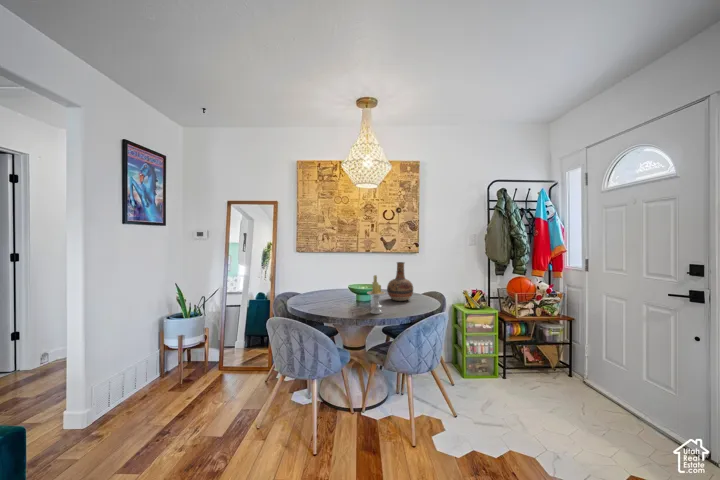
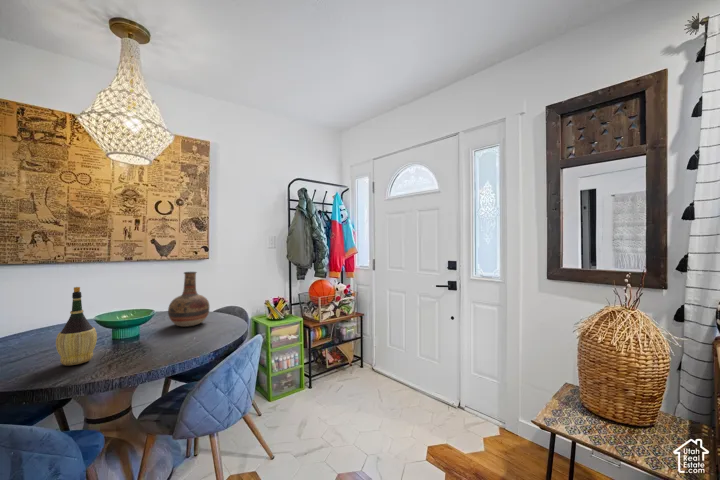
wine bottle: none [330,267,348,311] -> present [56,287,97,365]
candle: present [367,275,385,314] -> none [138,294,173,355]

